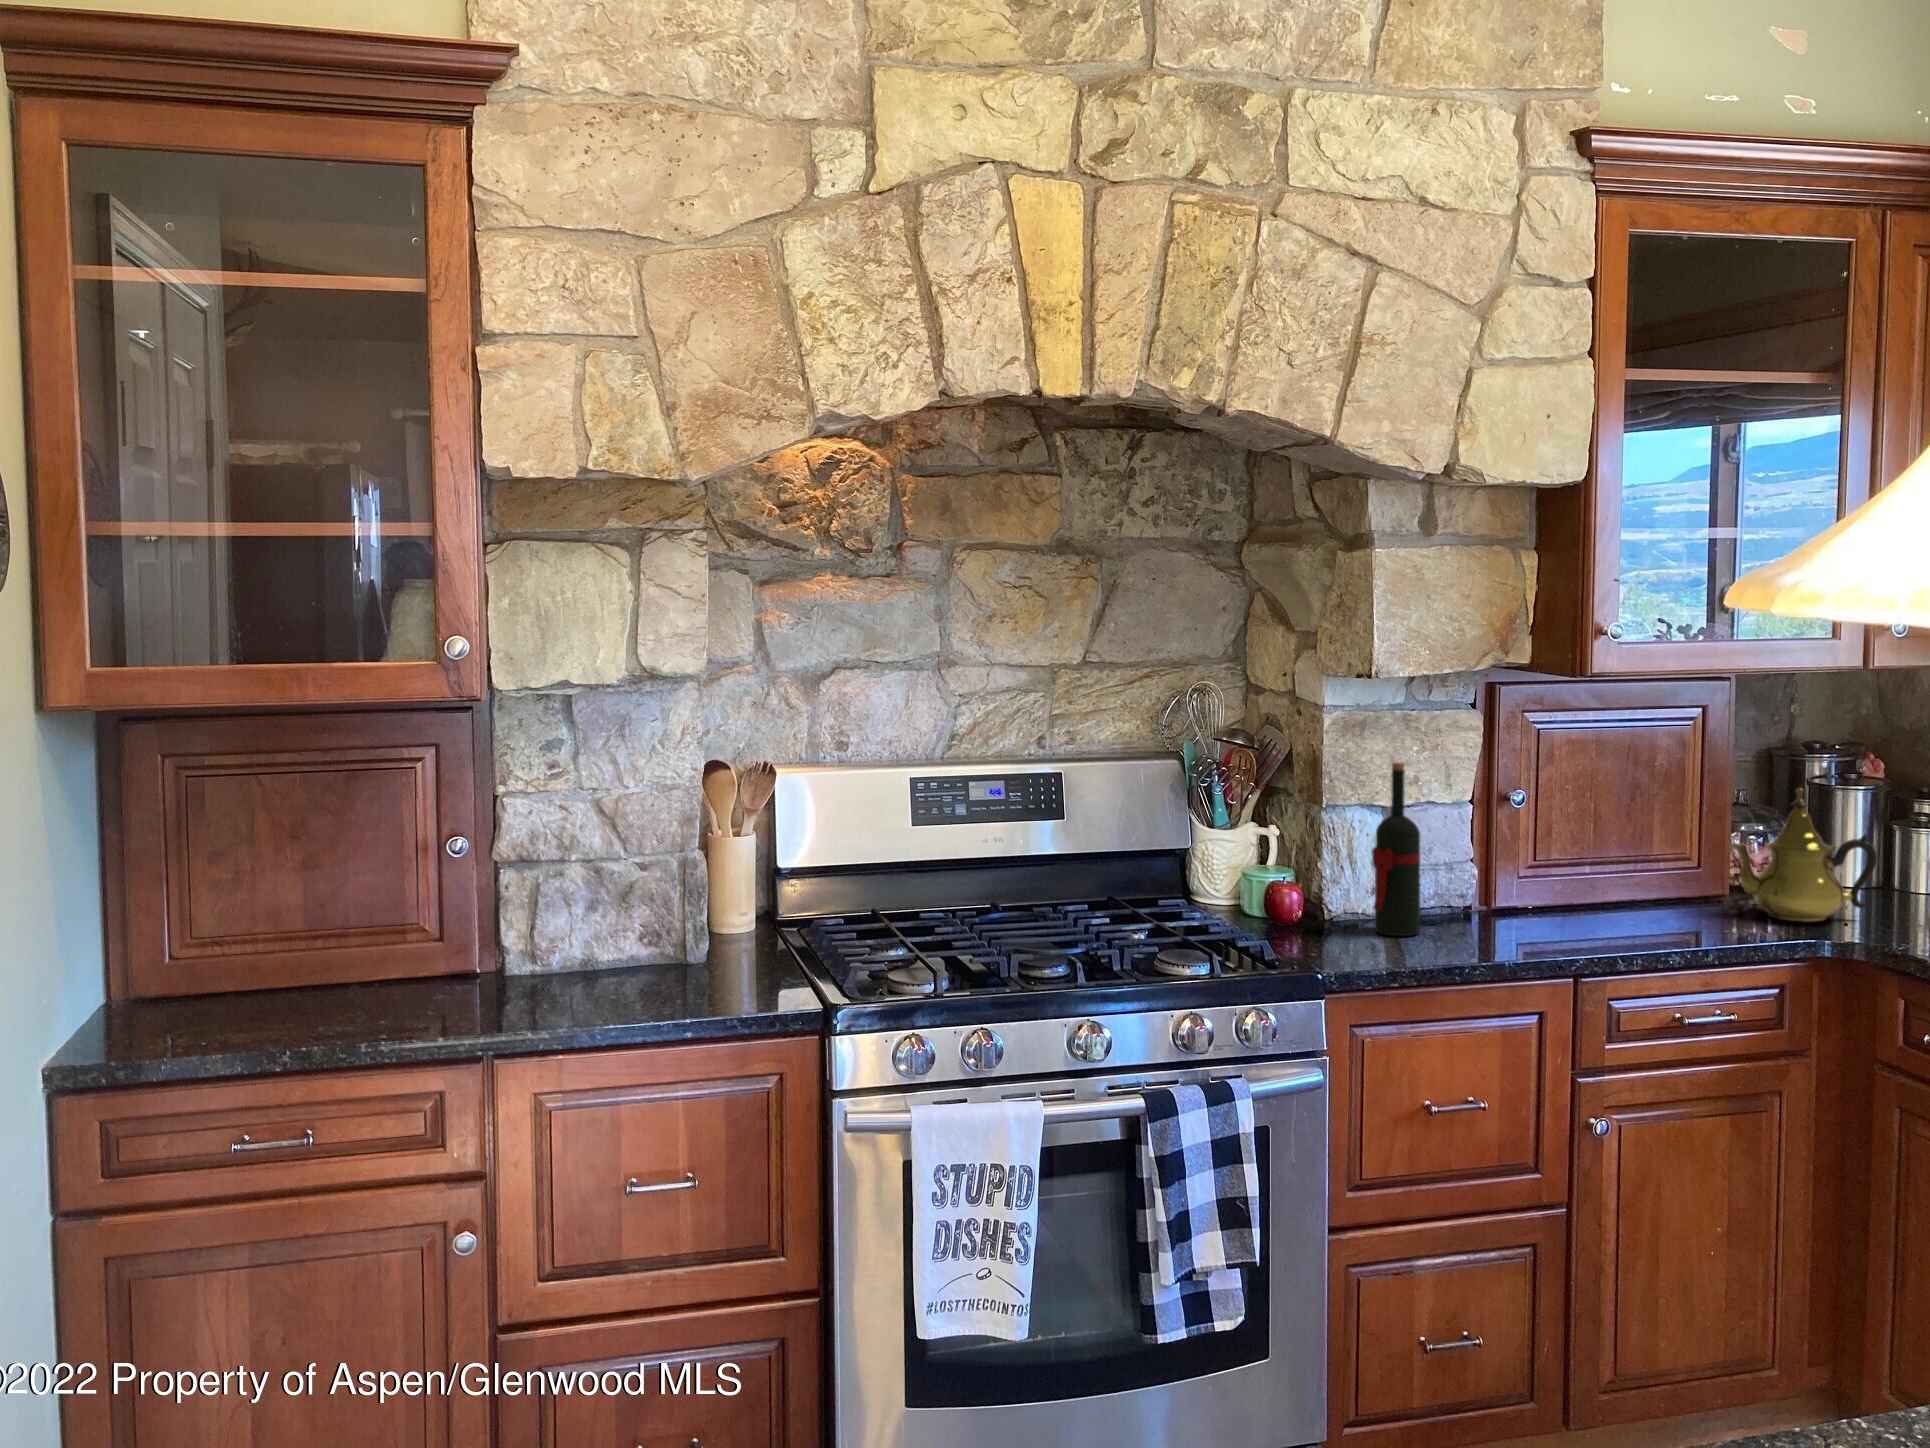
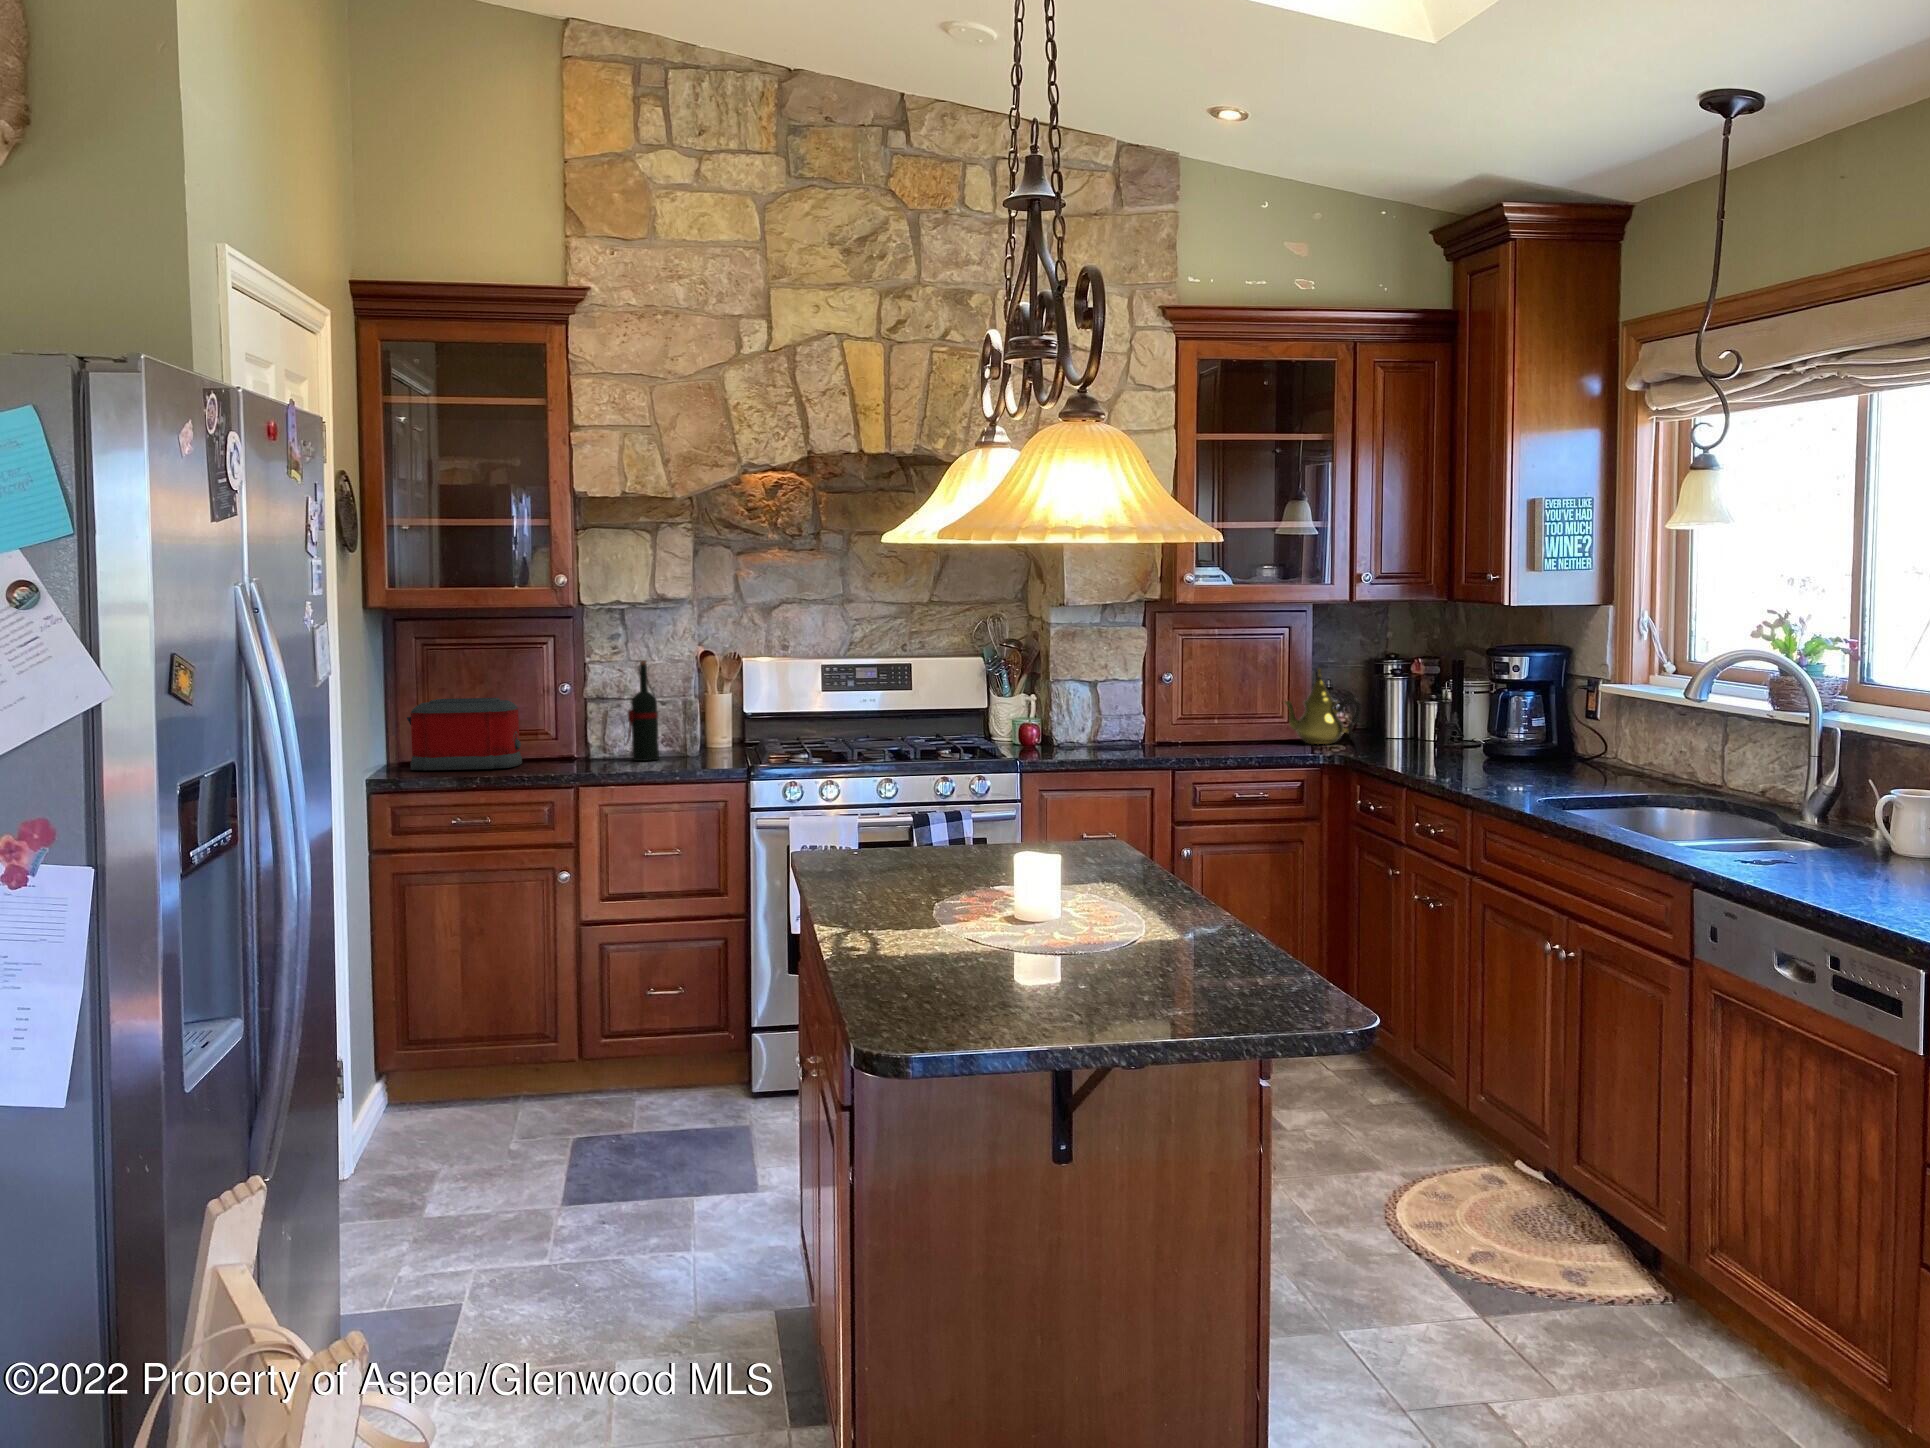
wine bottle: present [1372,762,1420,936] -> present [626,660,659,761]
toaster: none [130,876,373,1041] -> present [407,698,522,770]

